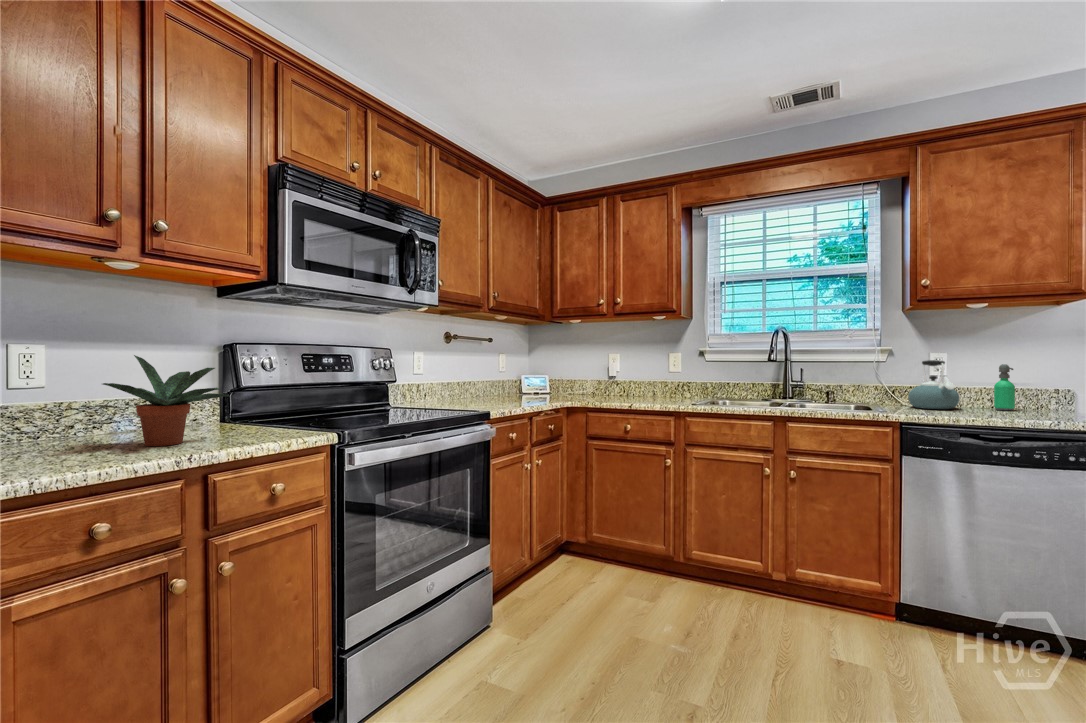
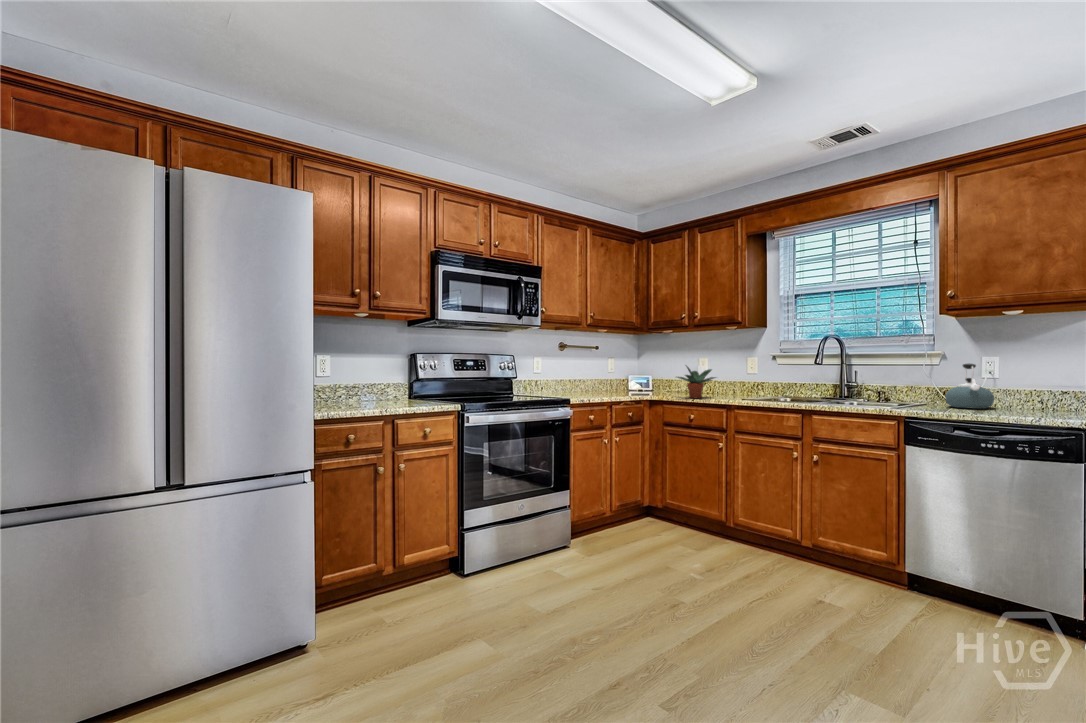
potted plant: present [103,355,229,446] -> present [677,366,716,398]
soap dispenser: present [994,364,1015,411] -> none [1029,368,1050,411]

